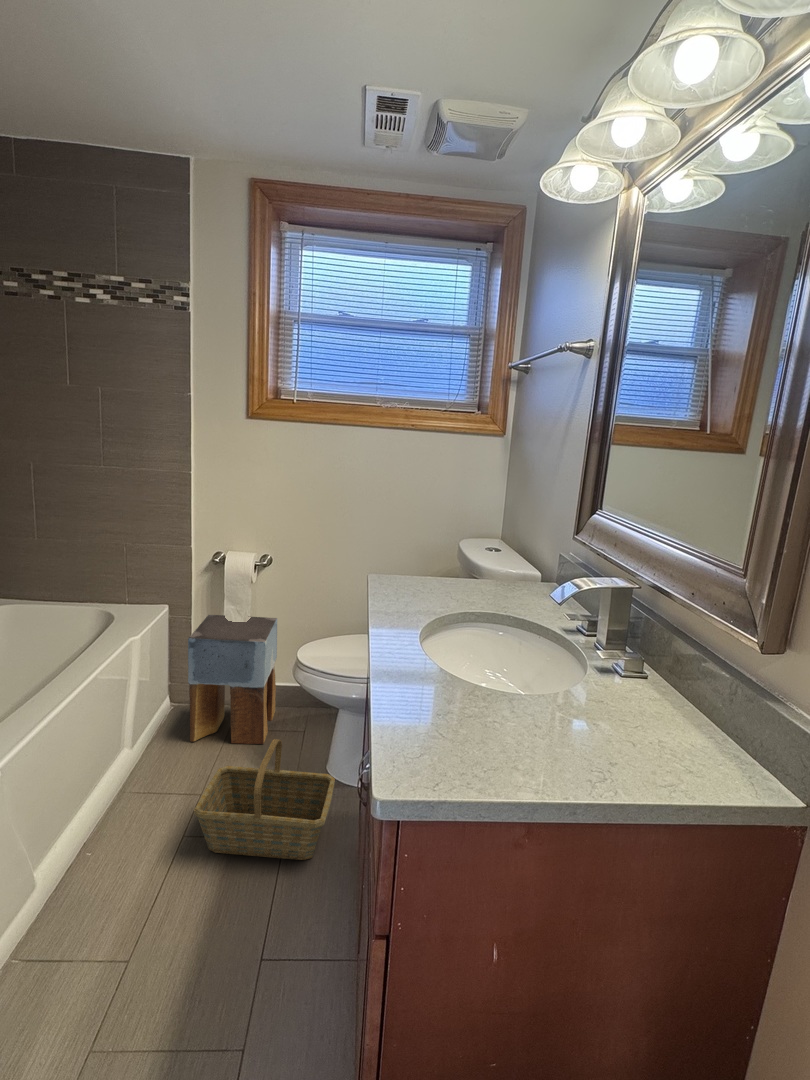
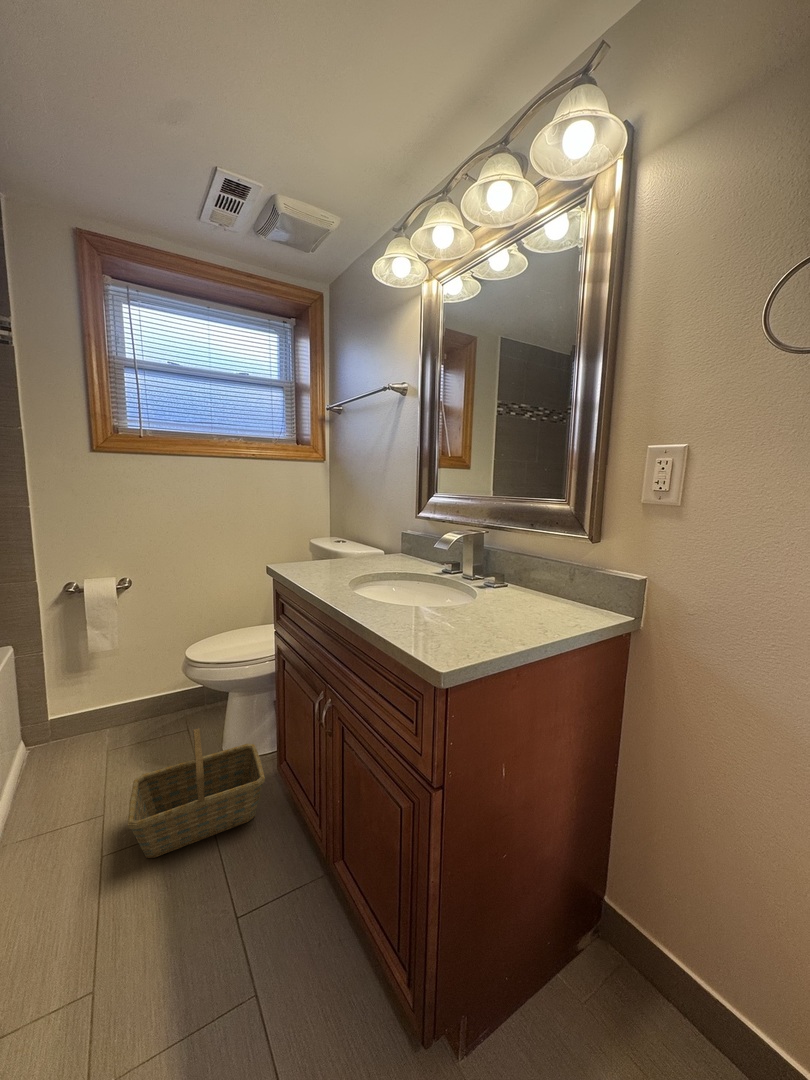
stool: present [188,615,277,744] -> none [56,634,157,778]

